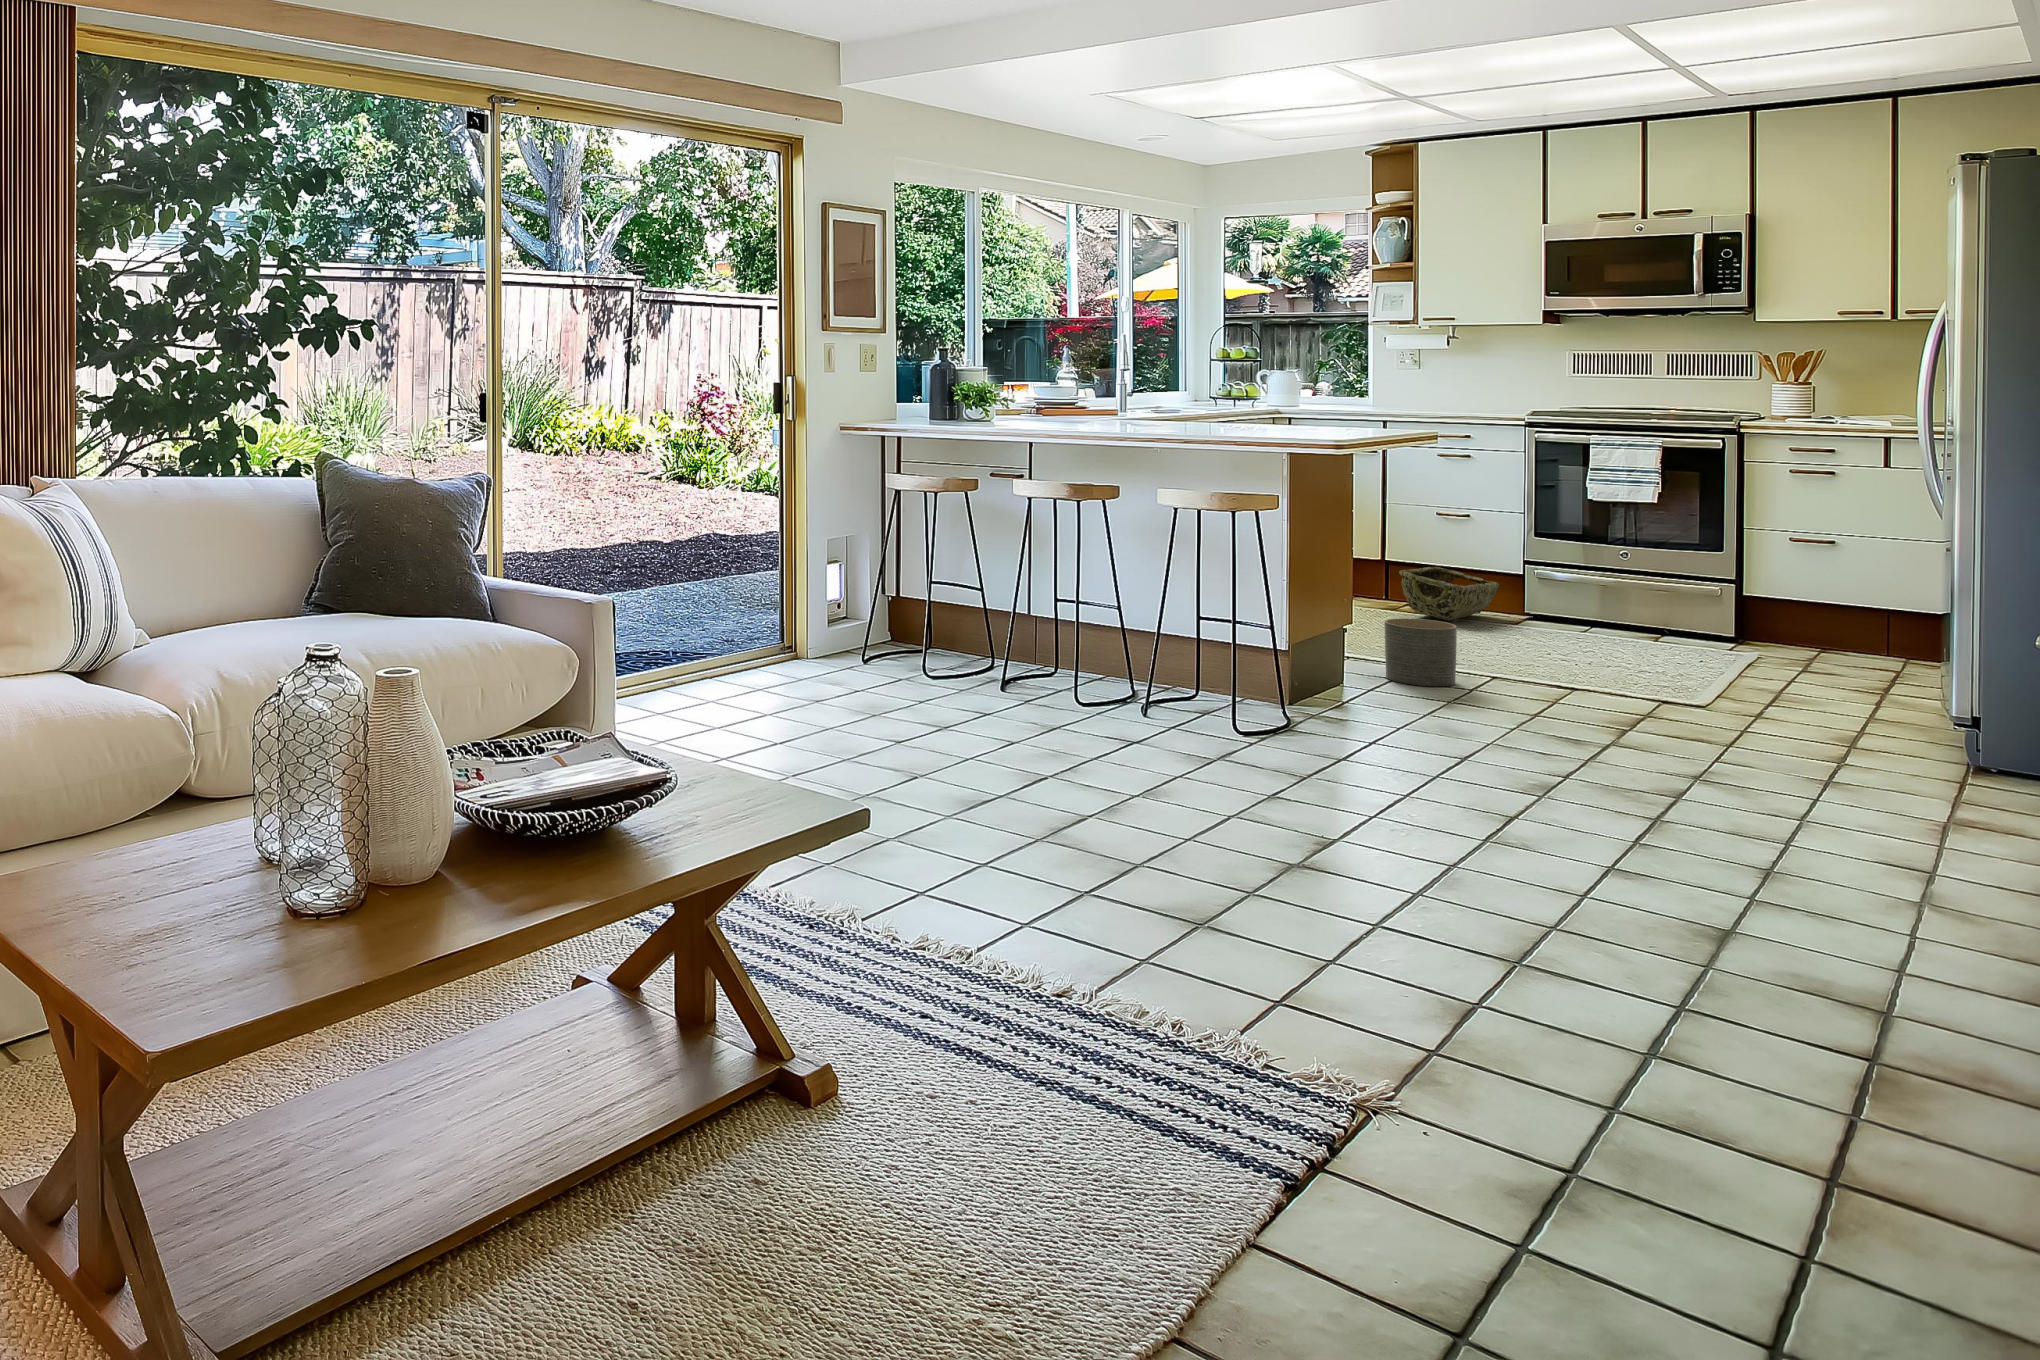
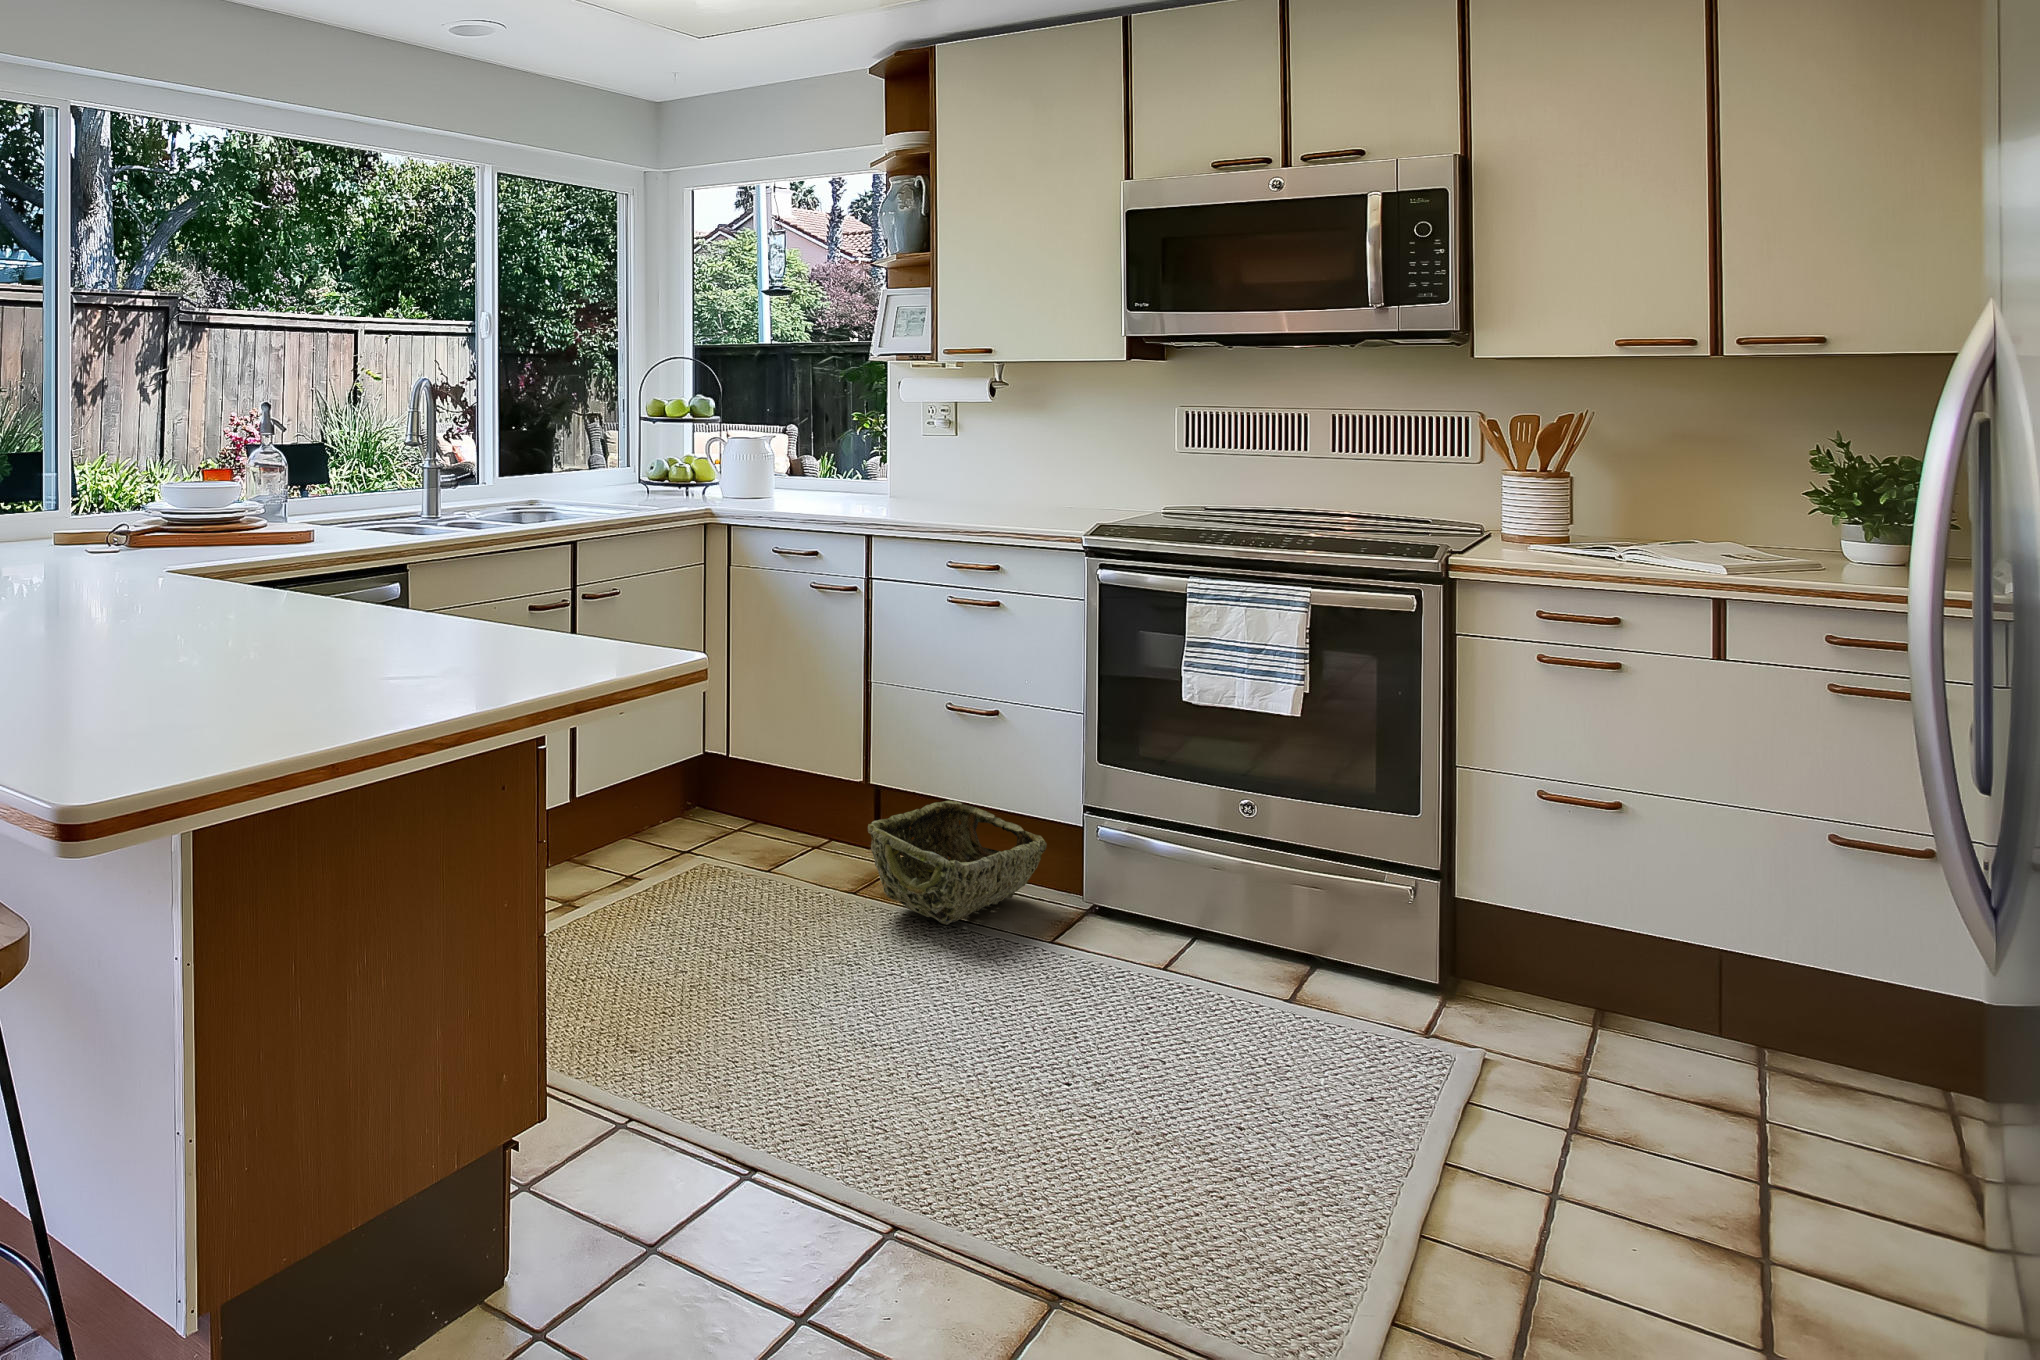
planter: present [1384,618,1457,686] -> none [643,1071,797,1287]

